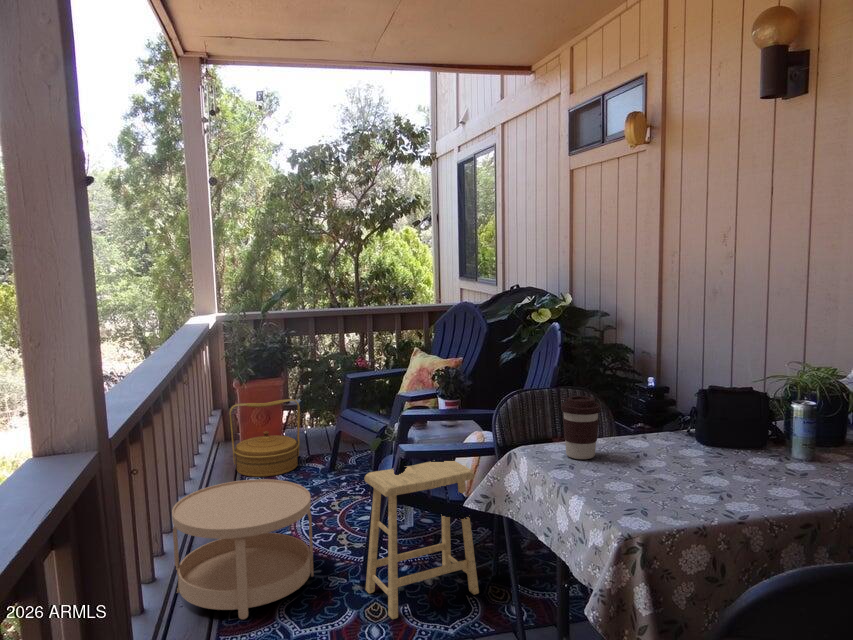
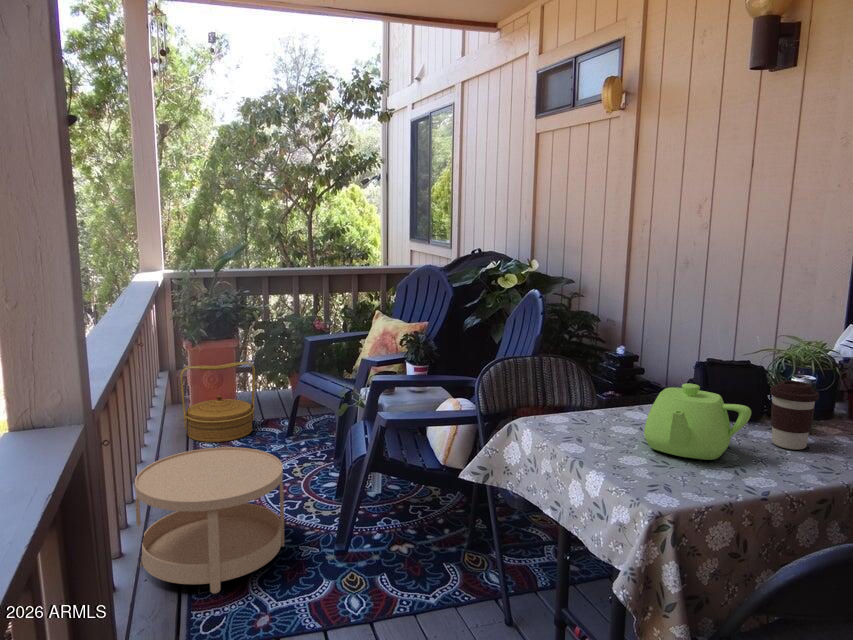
coffee cup: present [561,396,601,459] -> present [770,380,819,449]
teapot: none [634,410,738,486] -> present [644,383,751,460]
footstool: present [364,461,479,619] -> none [340,426,455,590]

